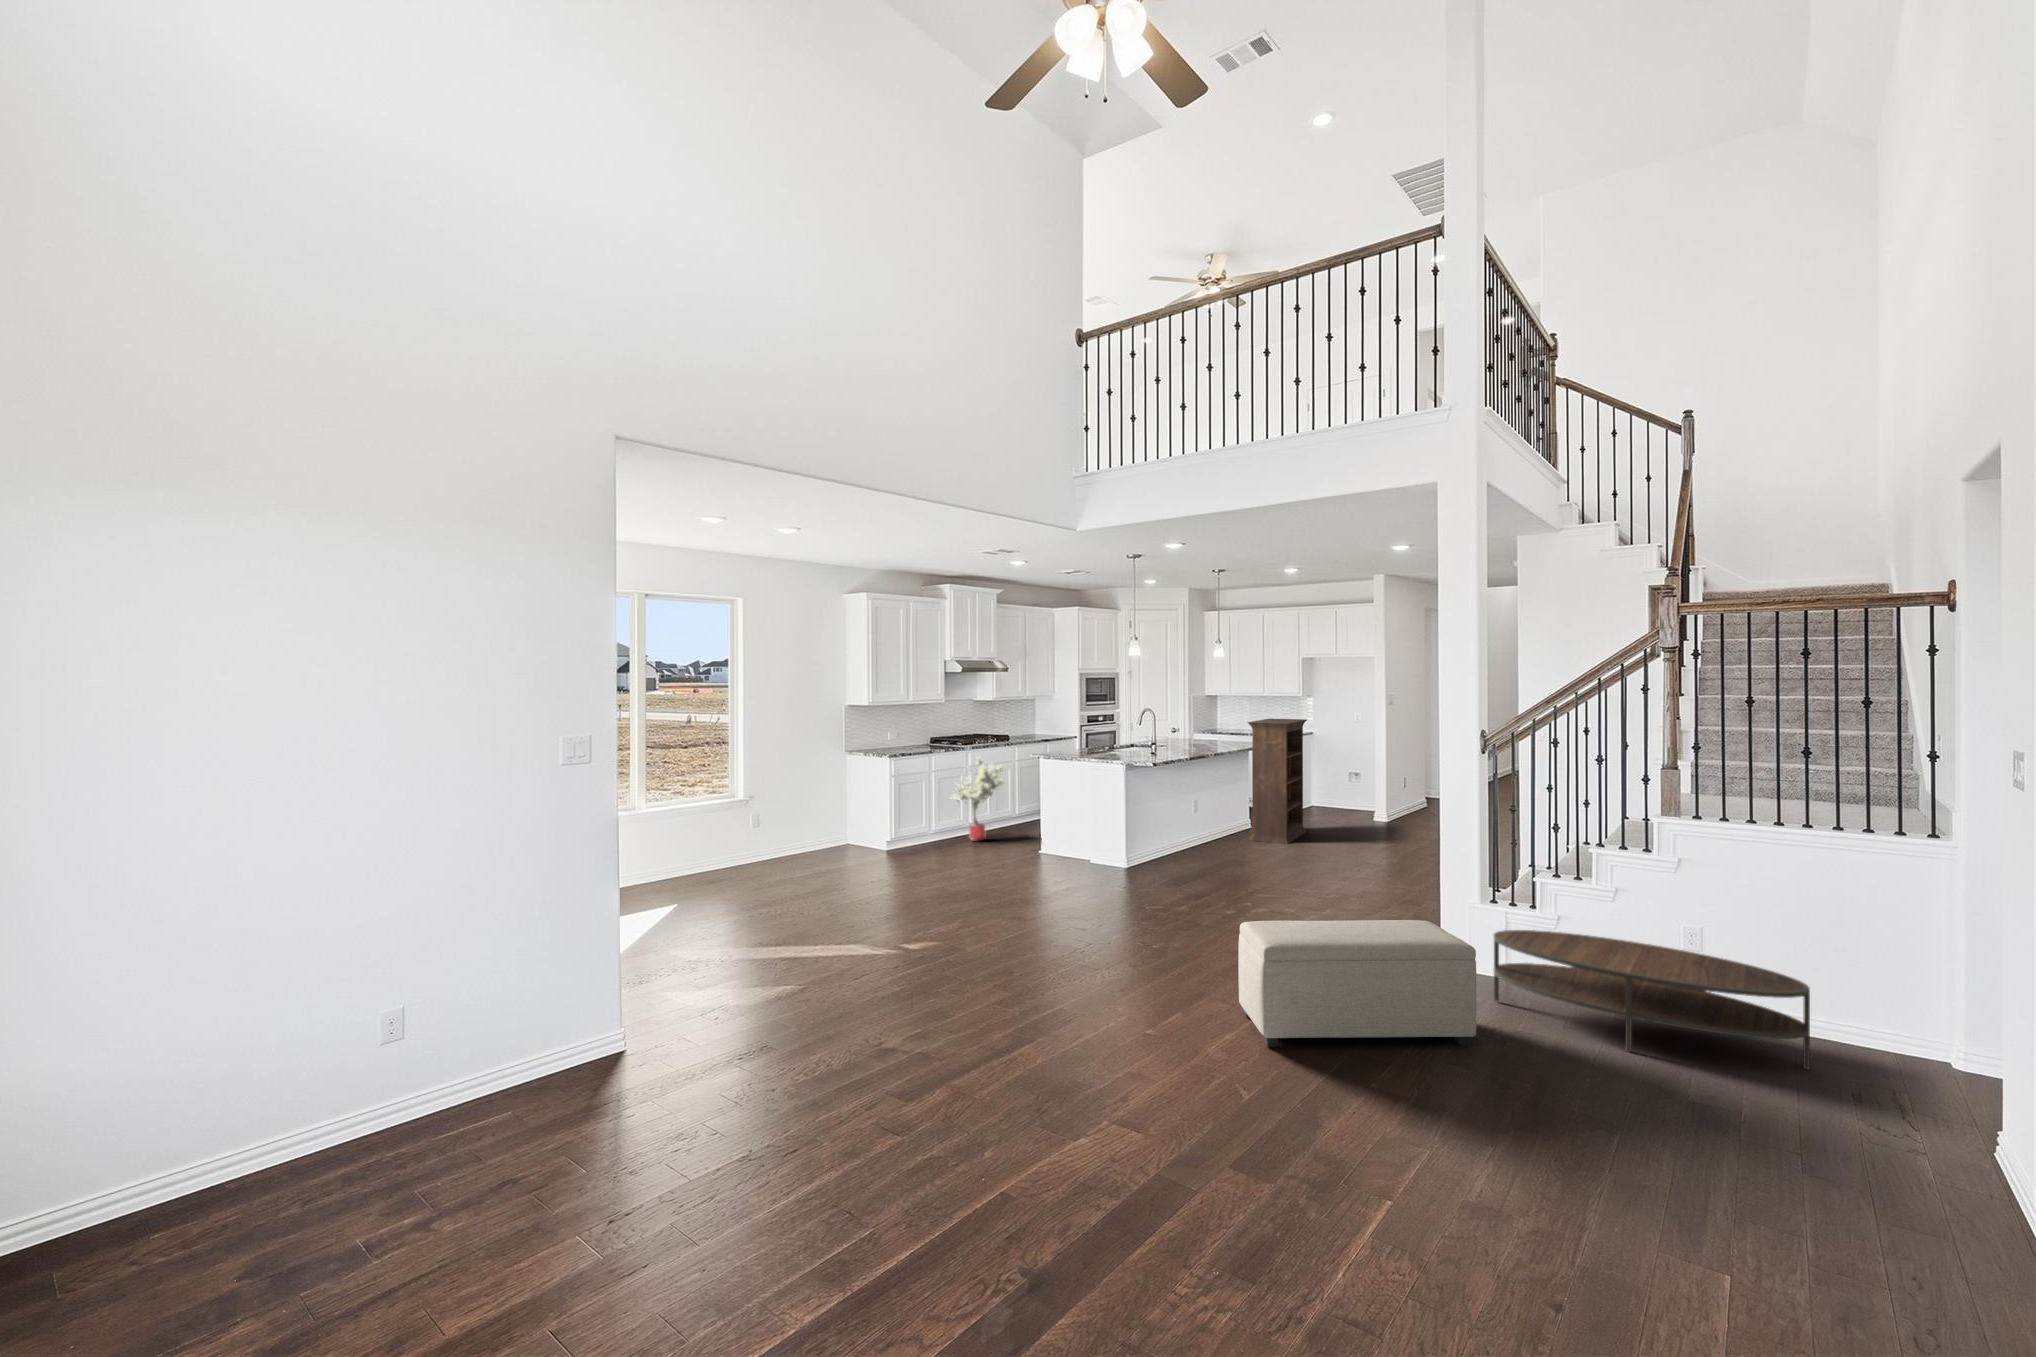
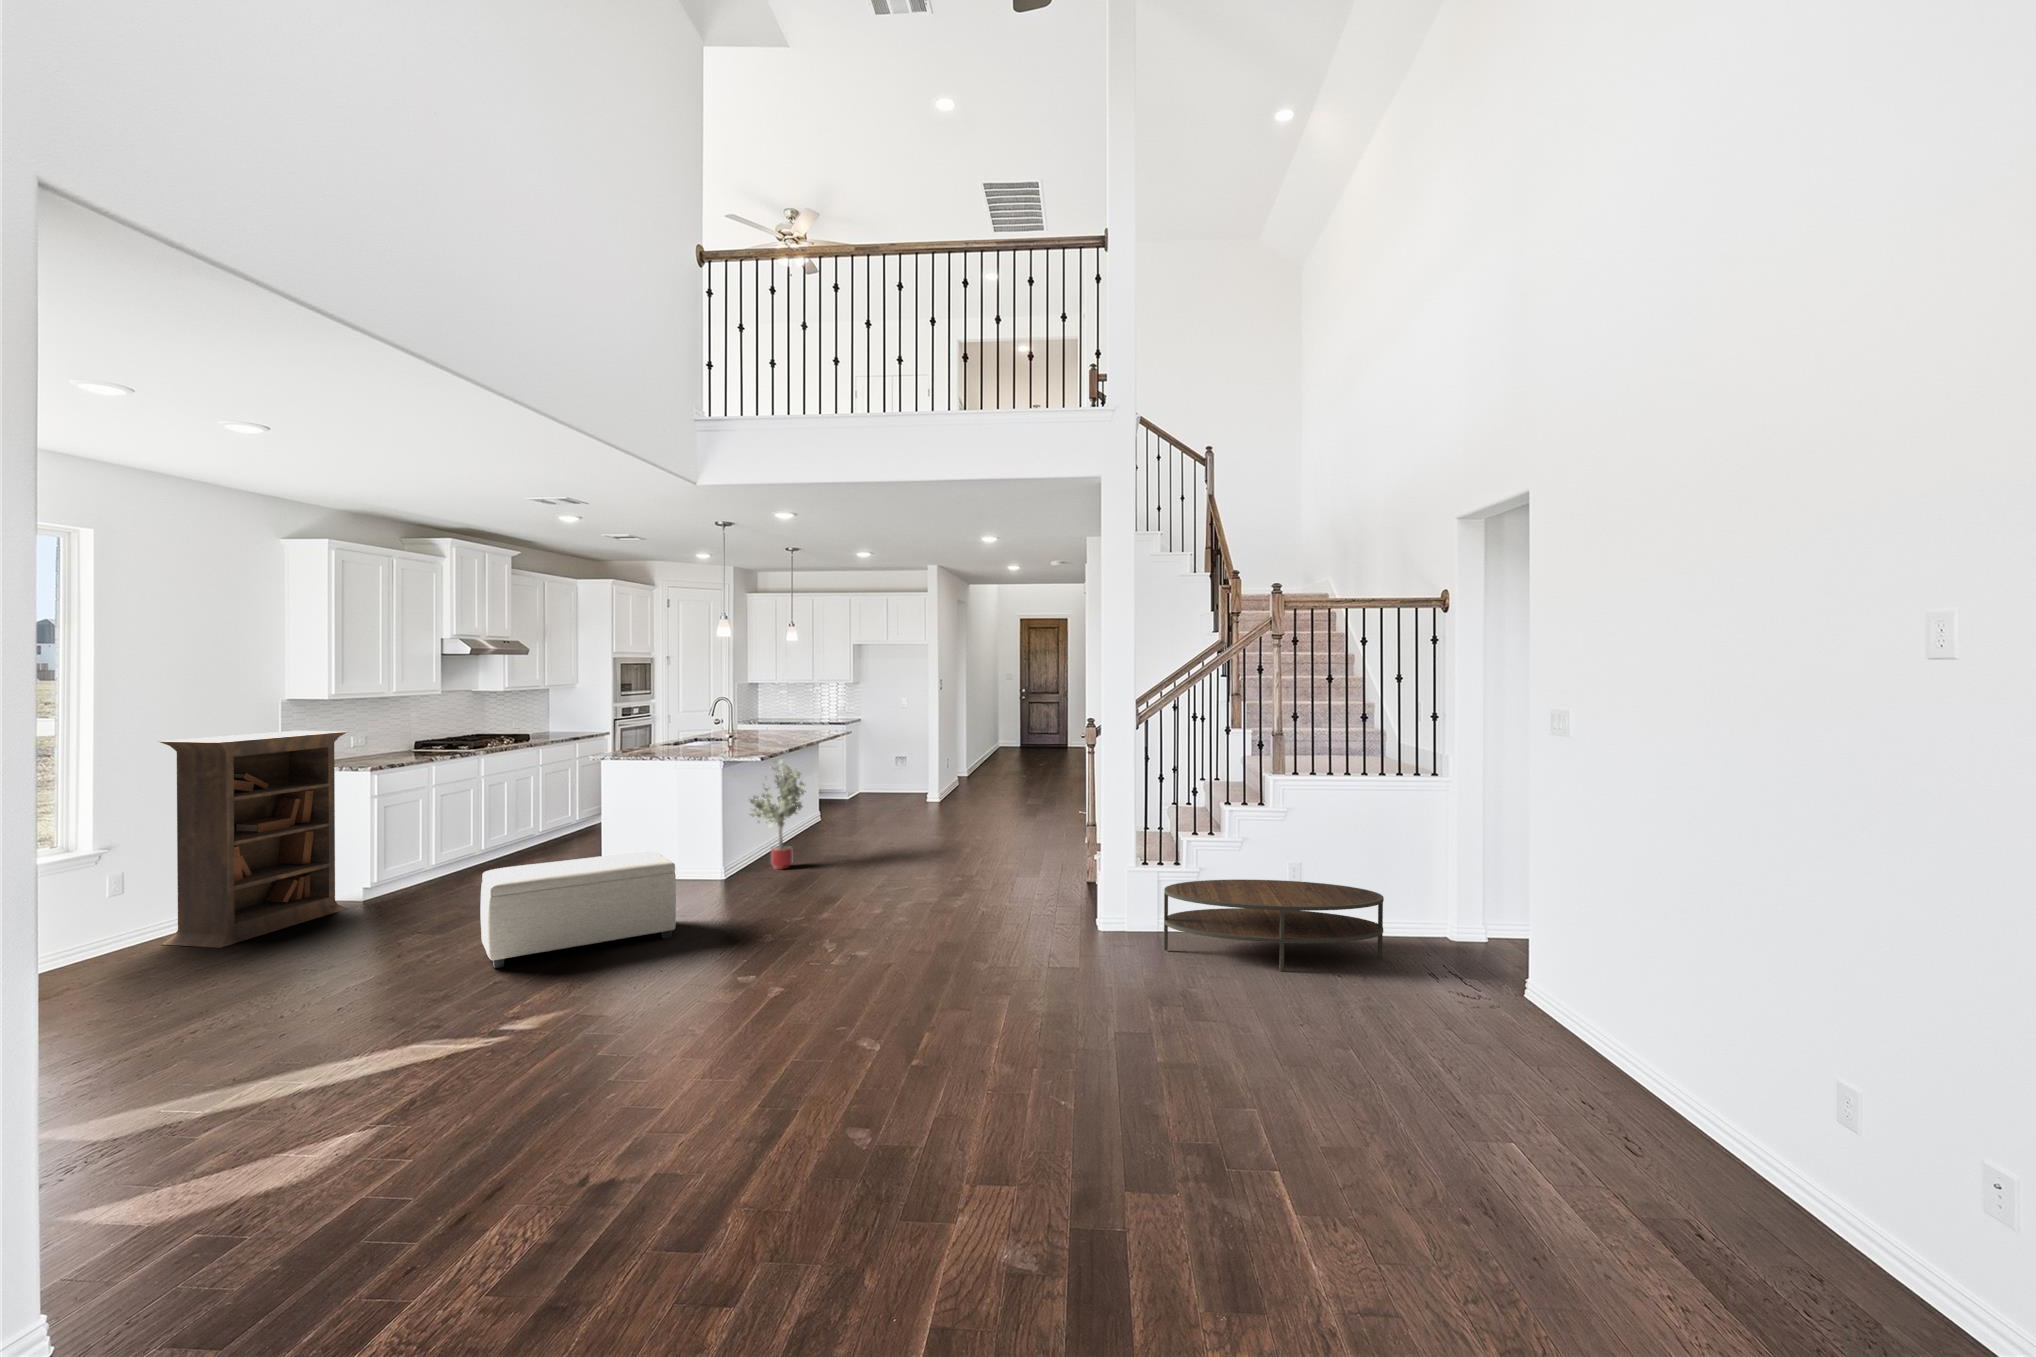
bookcase: present [1248,719,1307,844] -> present [159,731,347,948]
potted tree: present [951,756,1003,842] -> present [749,760,806,869]
ottoman: present [1238,920,1477,1047] -> present [480,851,676,968]

